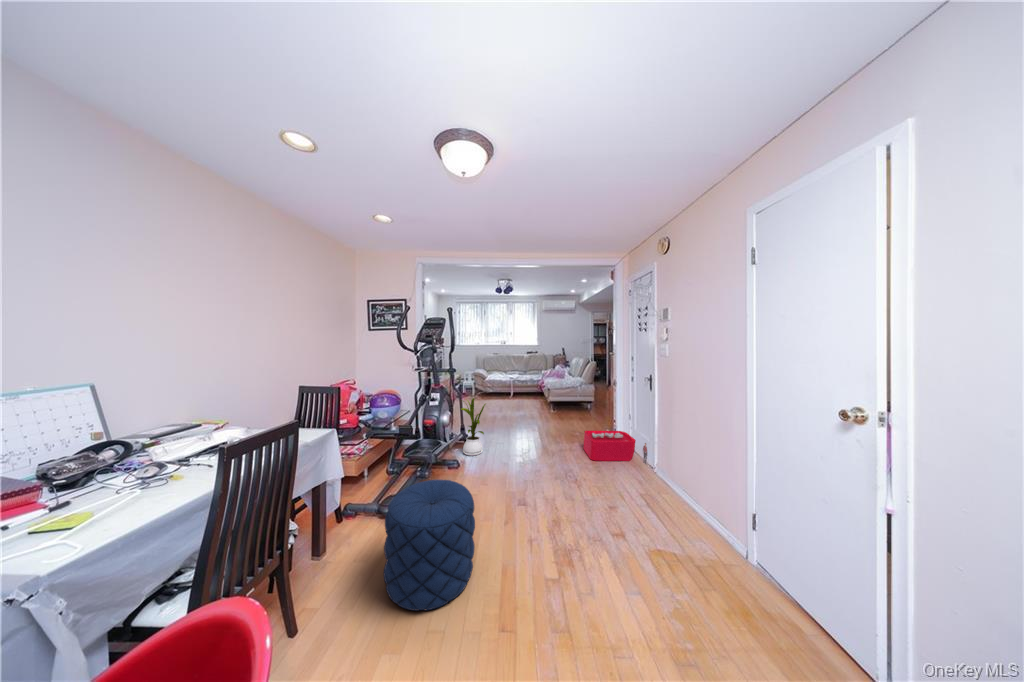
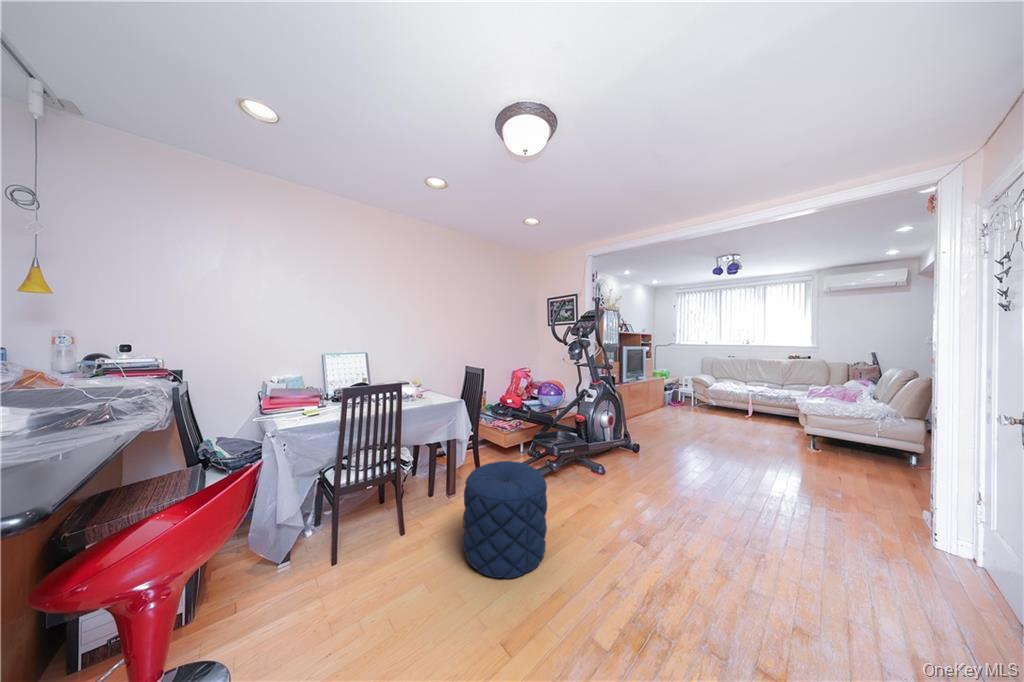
house plant: present [461,398,486,456] -> none [613,400,655,470]
storage bin: present [583,430,647,464] -> none [825,487,993,600]

